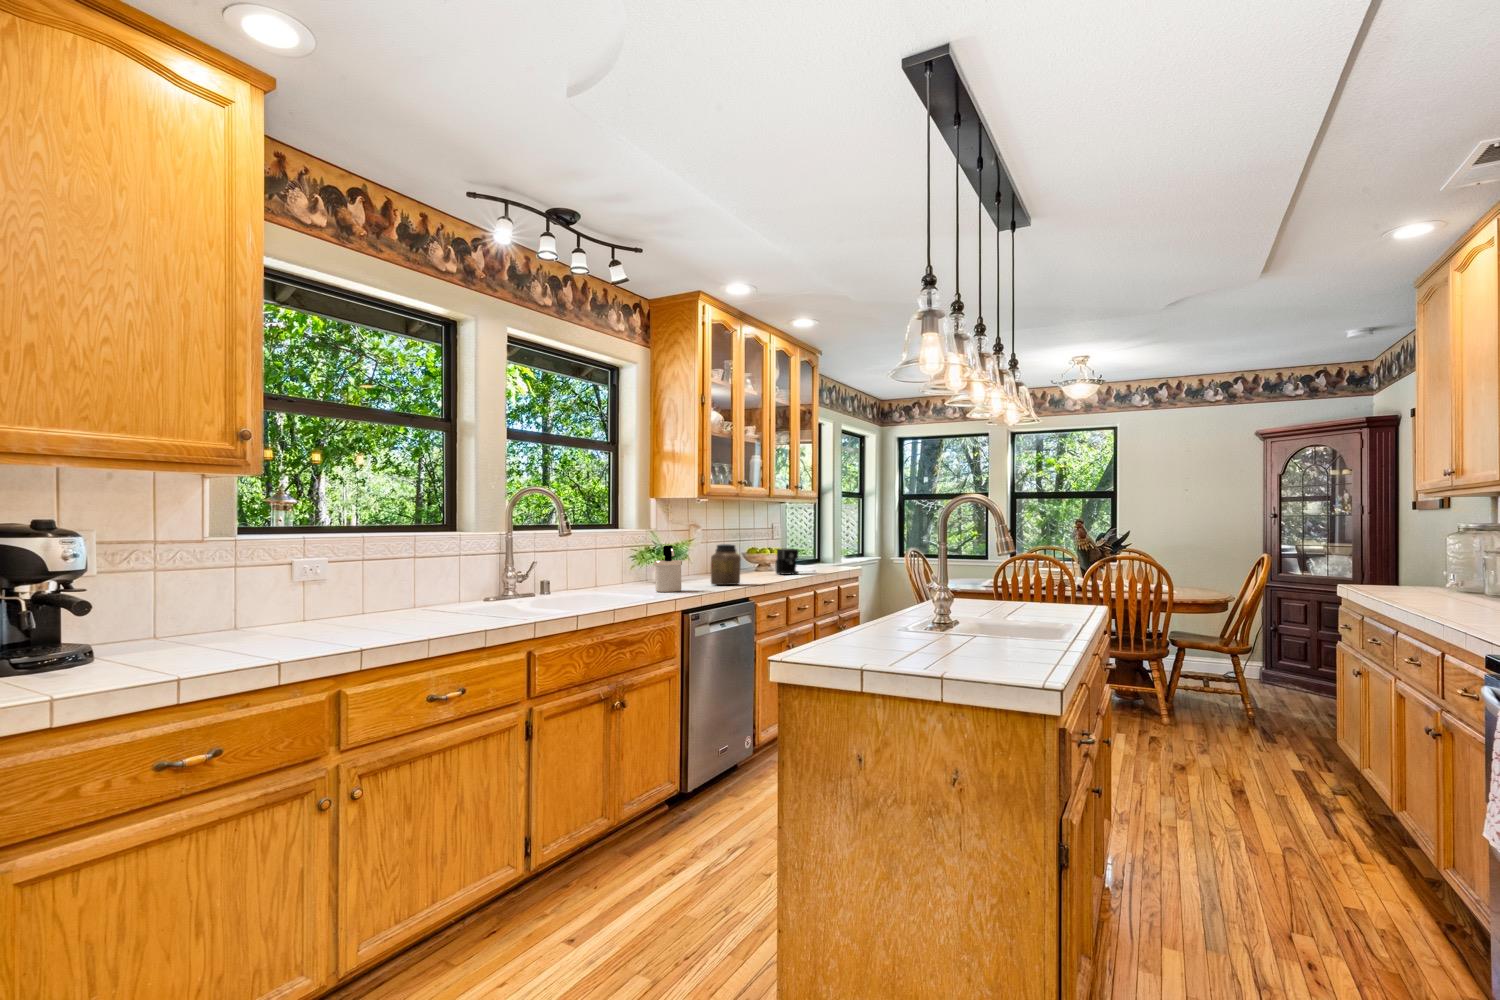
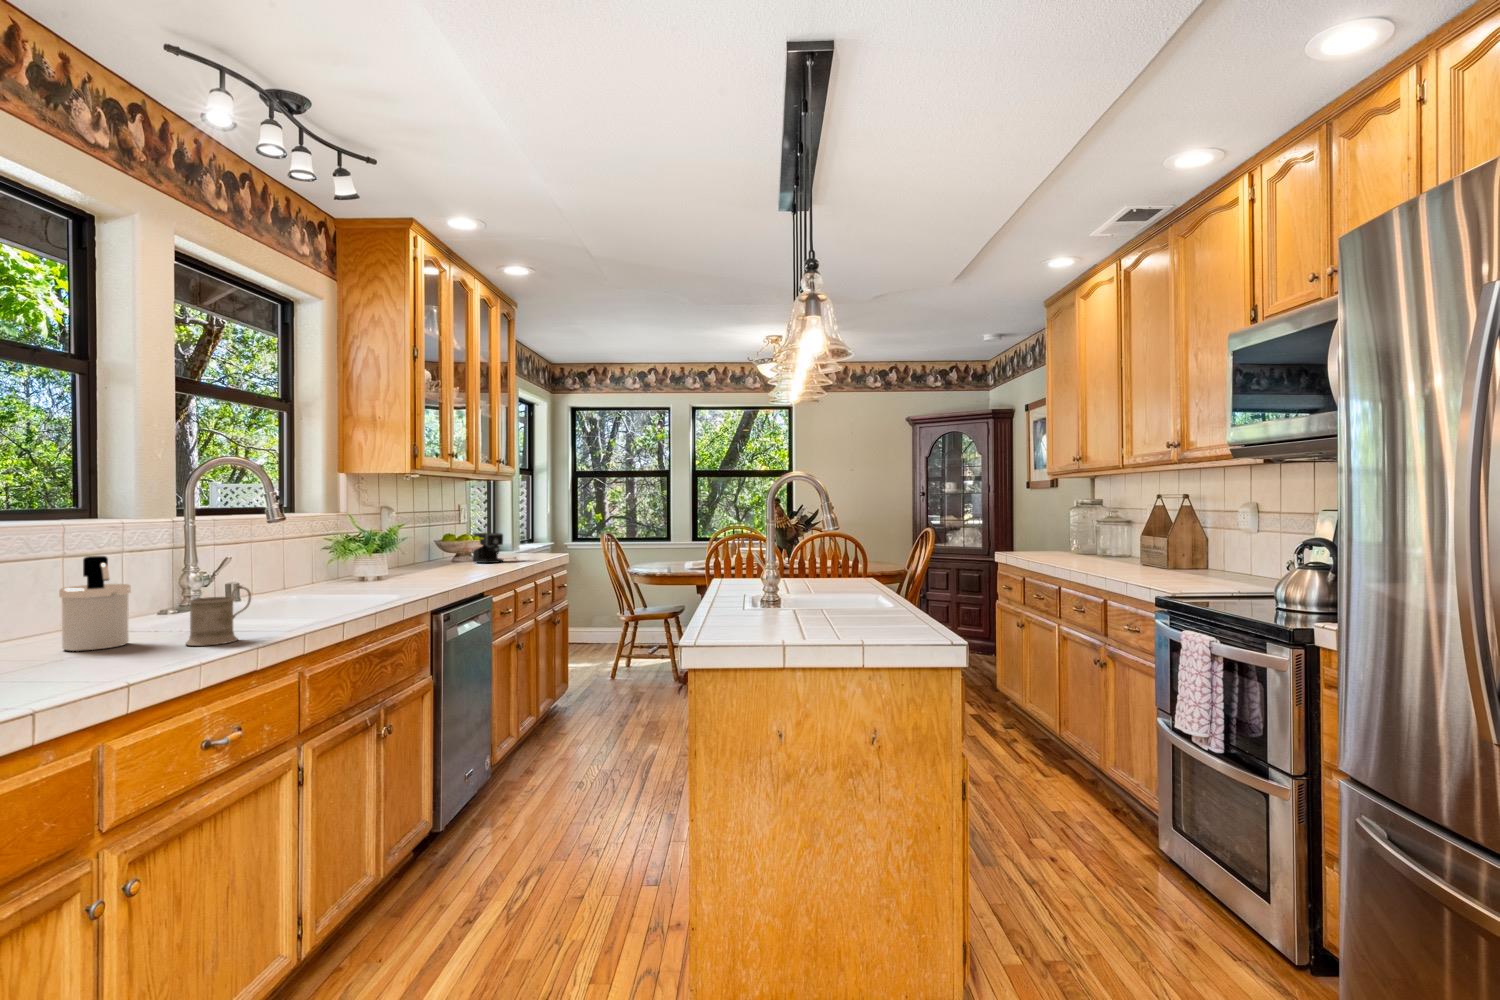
jar: present [711,544,741,585] -> none [432,531,469,579]
soap dispenser: present [654,546,682,592] -> present [59,556,131,651]
mug: none [439,579,490,623] -> present [186,585,251,646]

